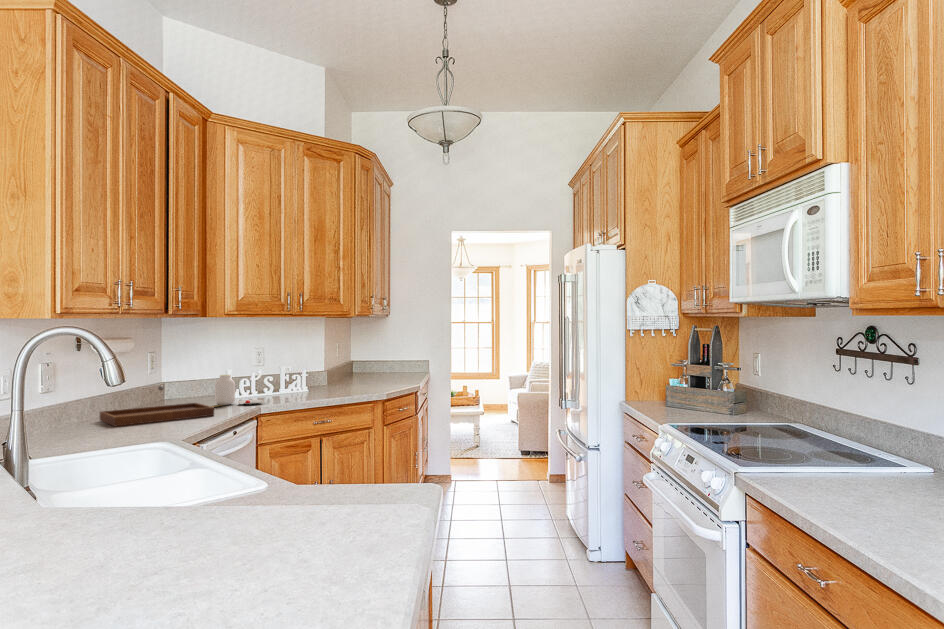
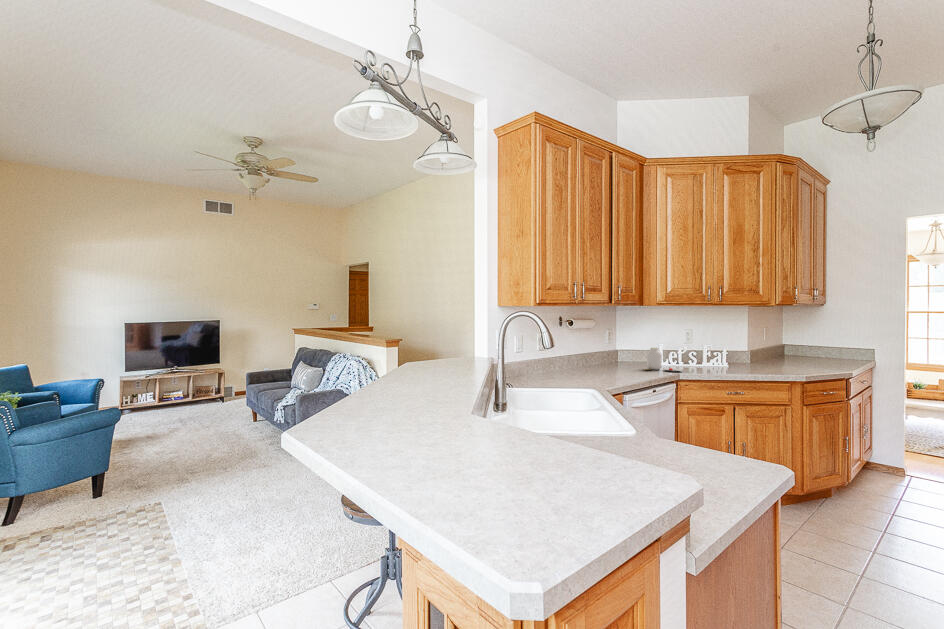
tray: present [100,386,214,426] -> none [572,352,641,376]

